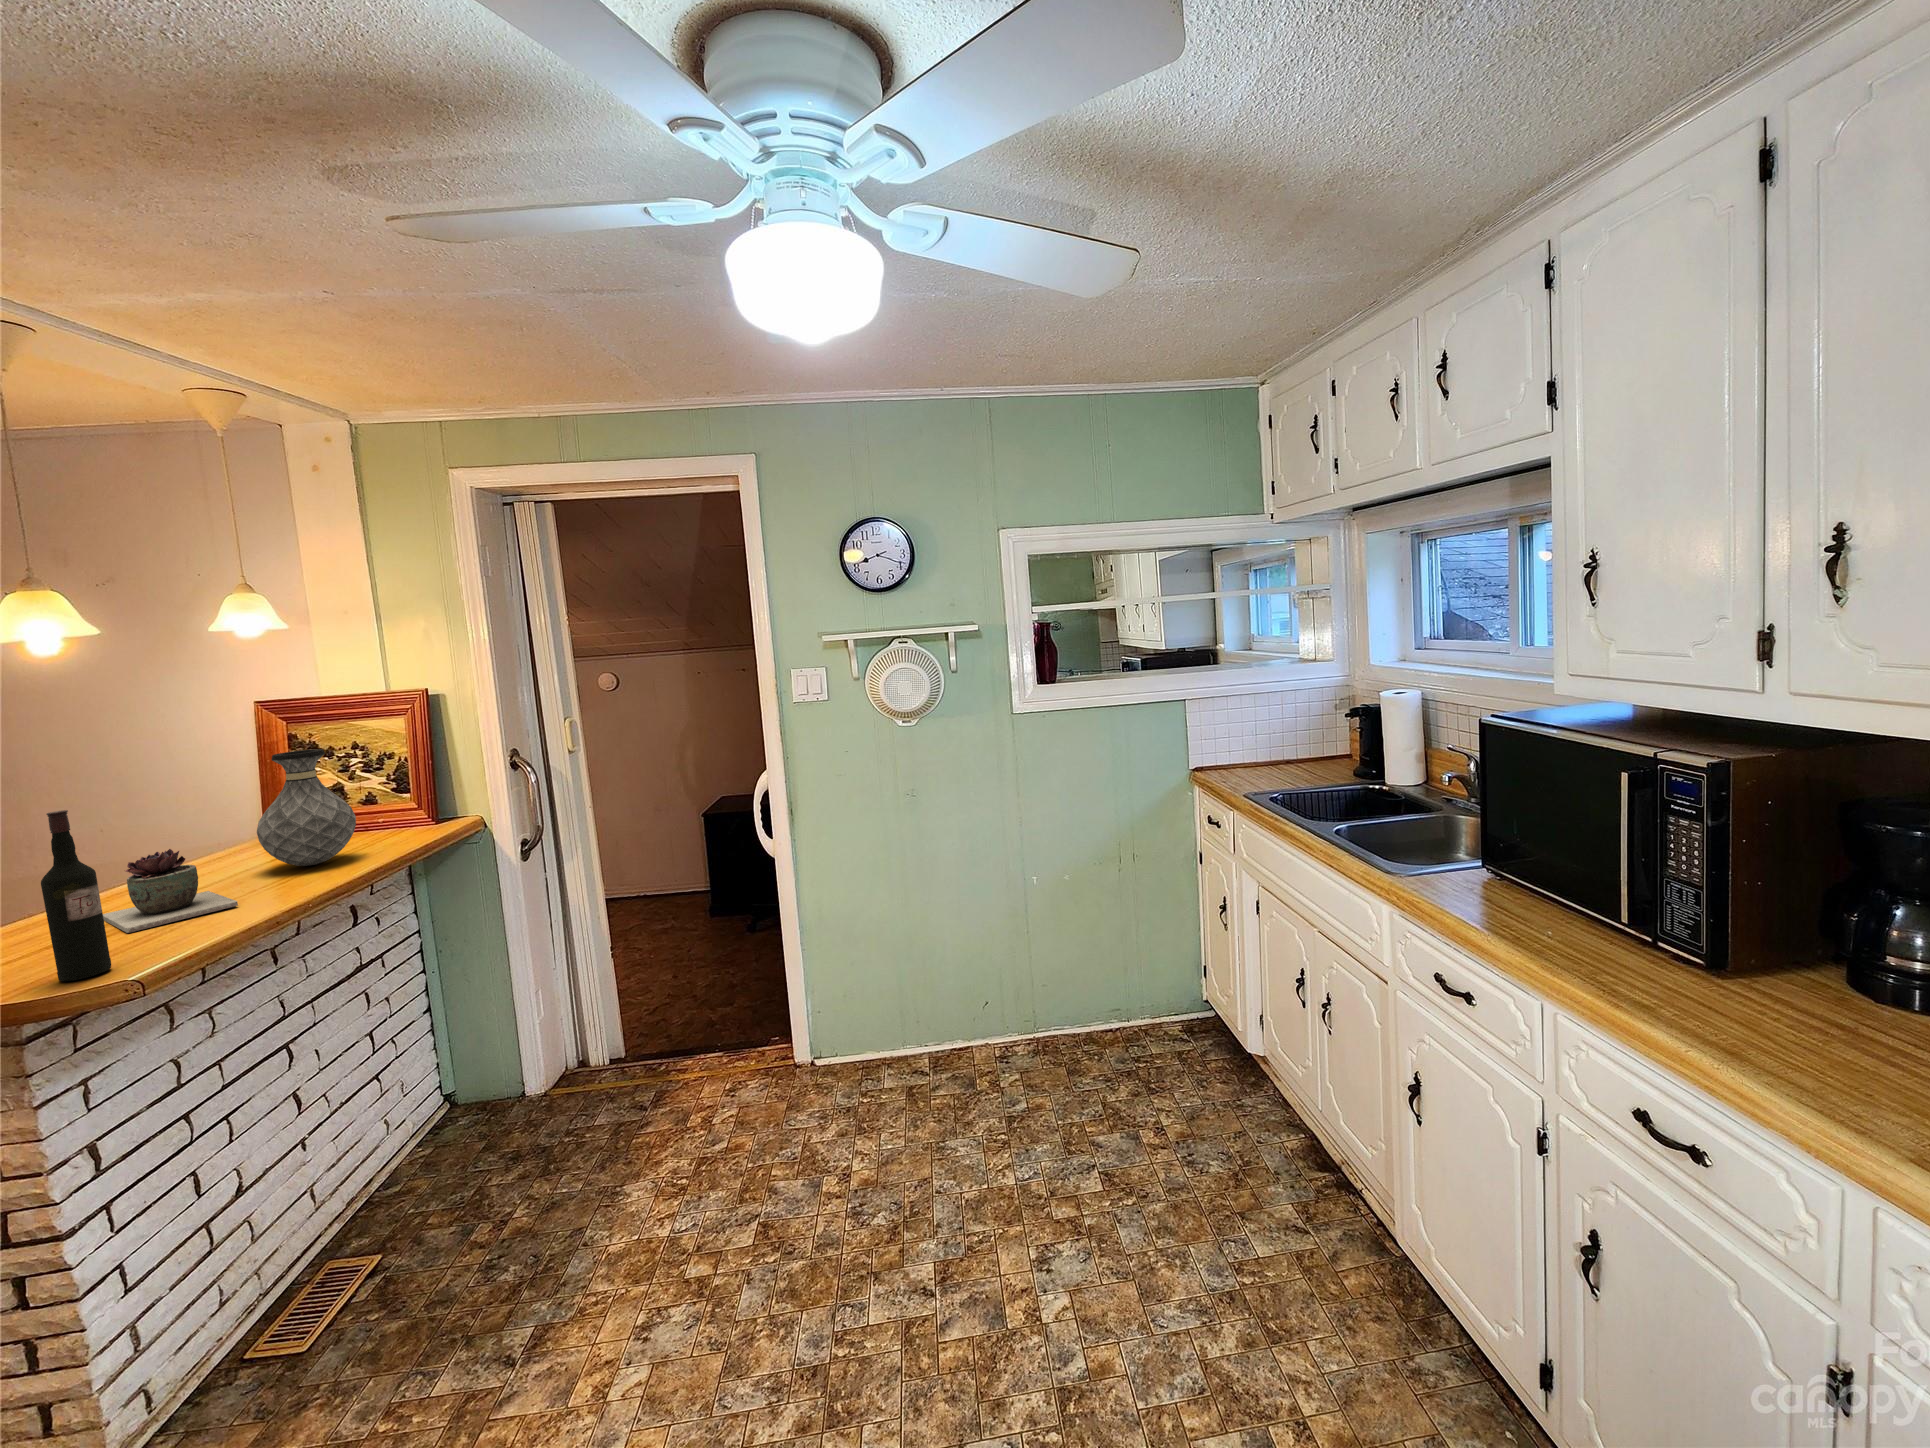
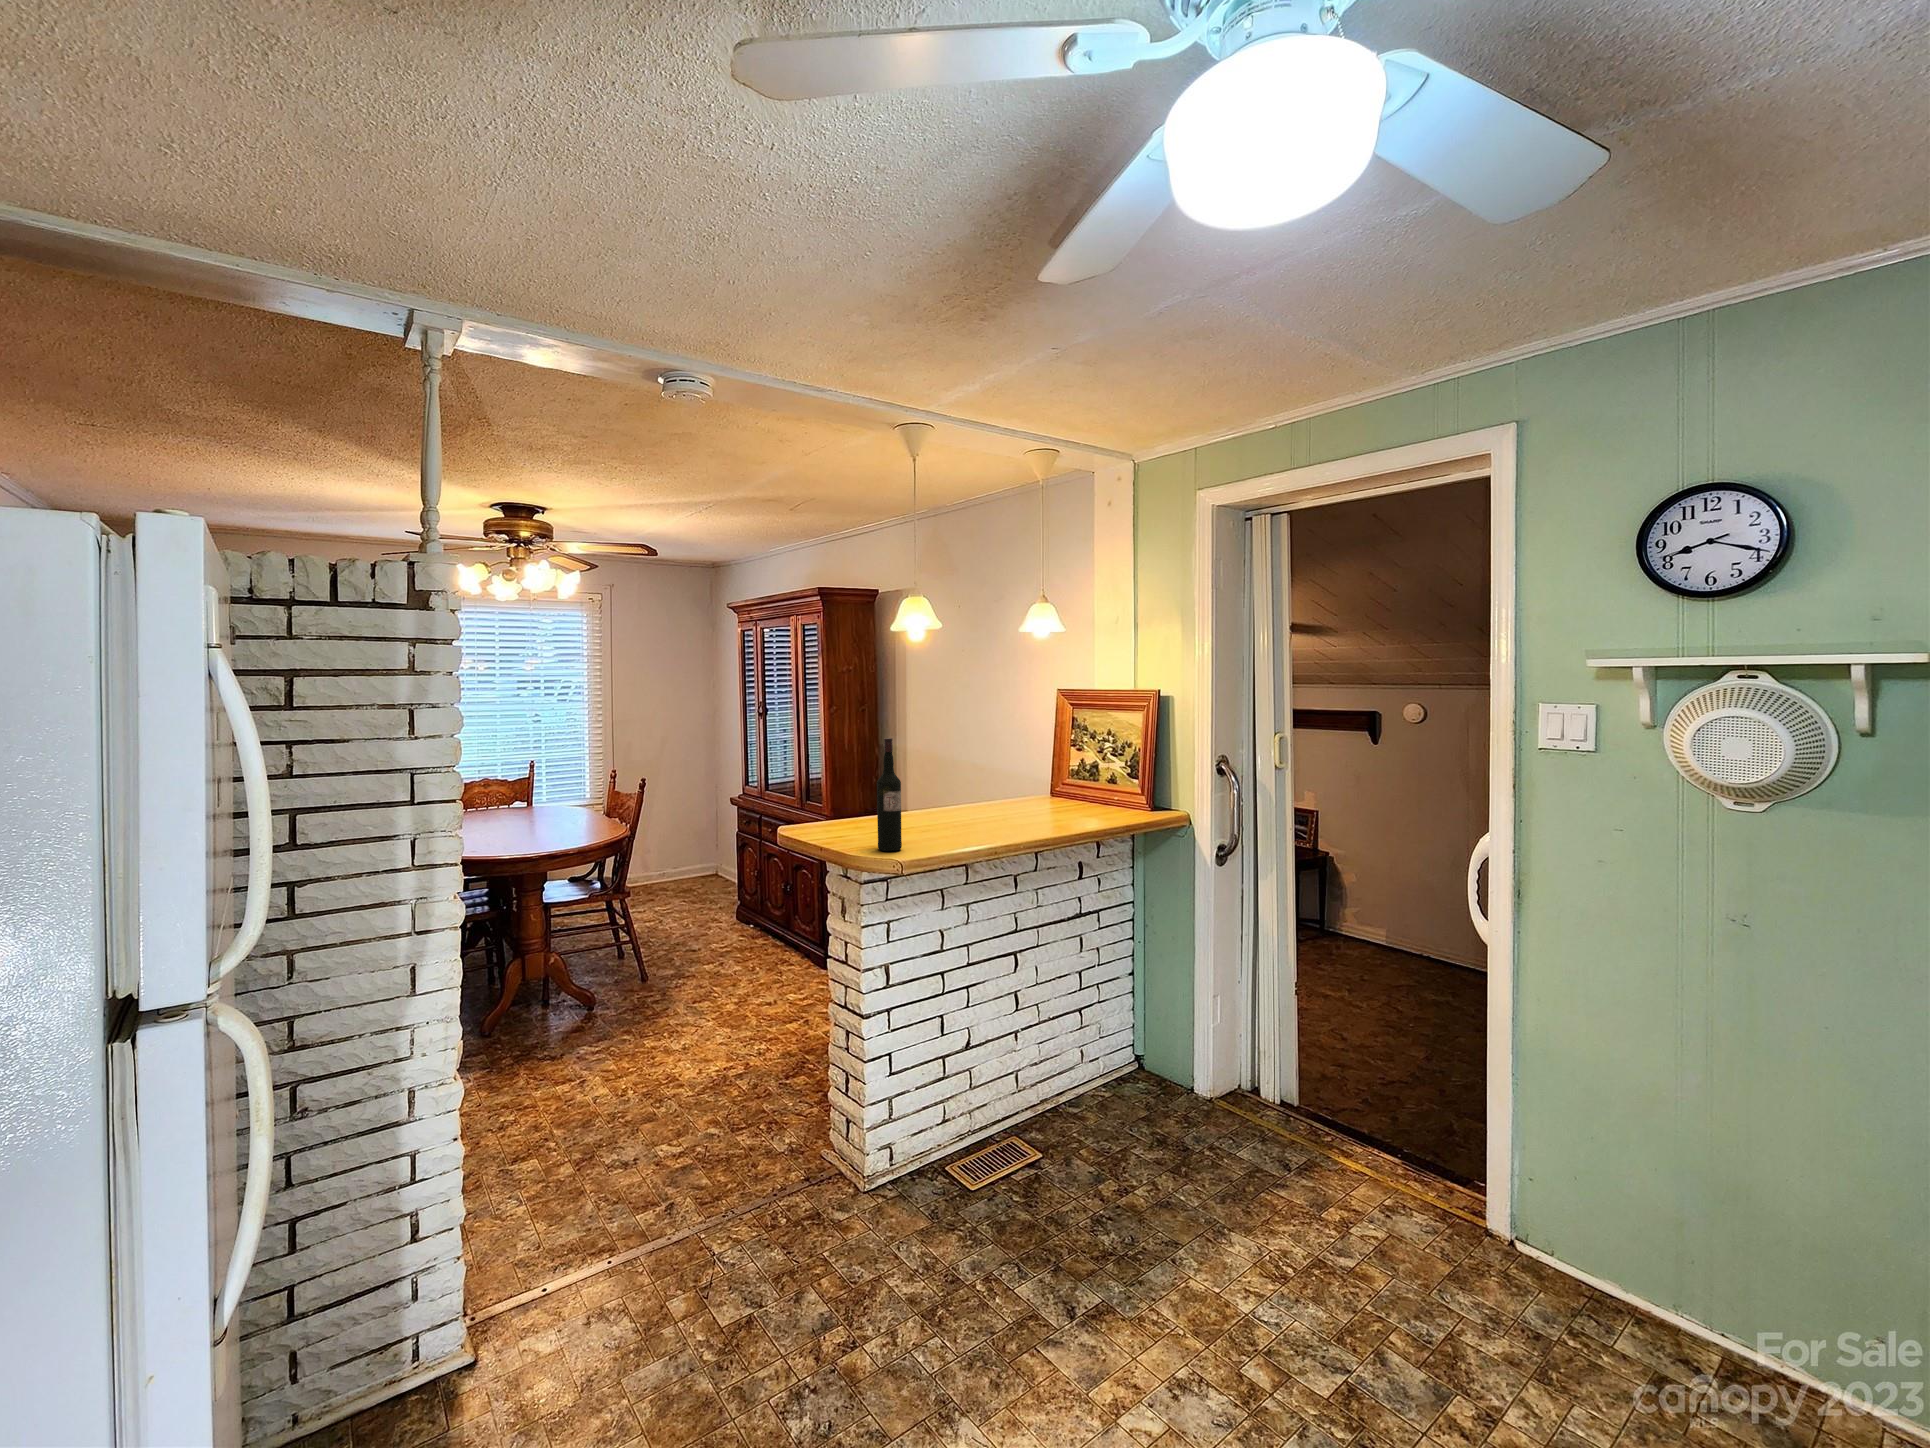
vase: present [257,749,356,866] -> none [1020,726,1081,818]
succulent plant: present [103,849,238,933] -> none [929,781,986,832]

